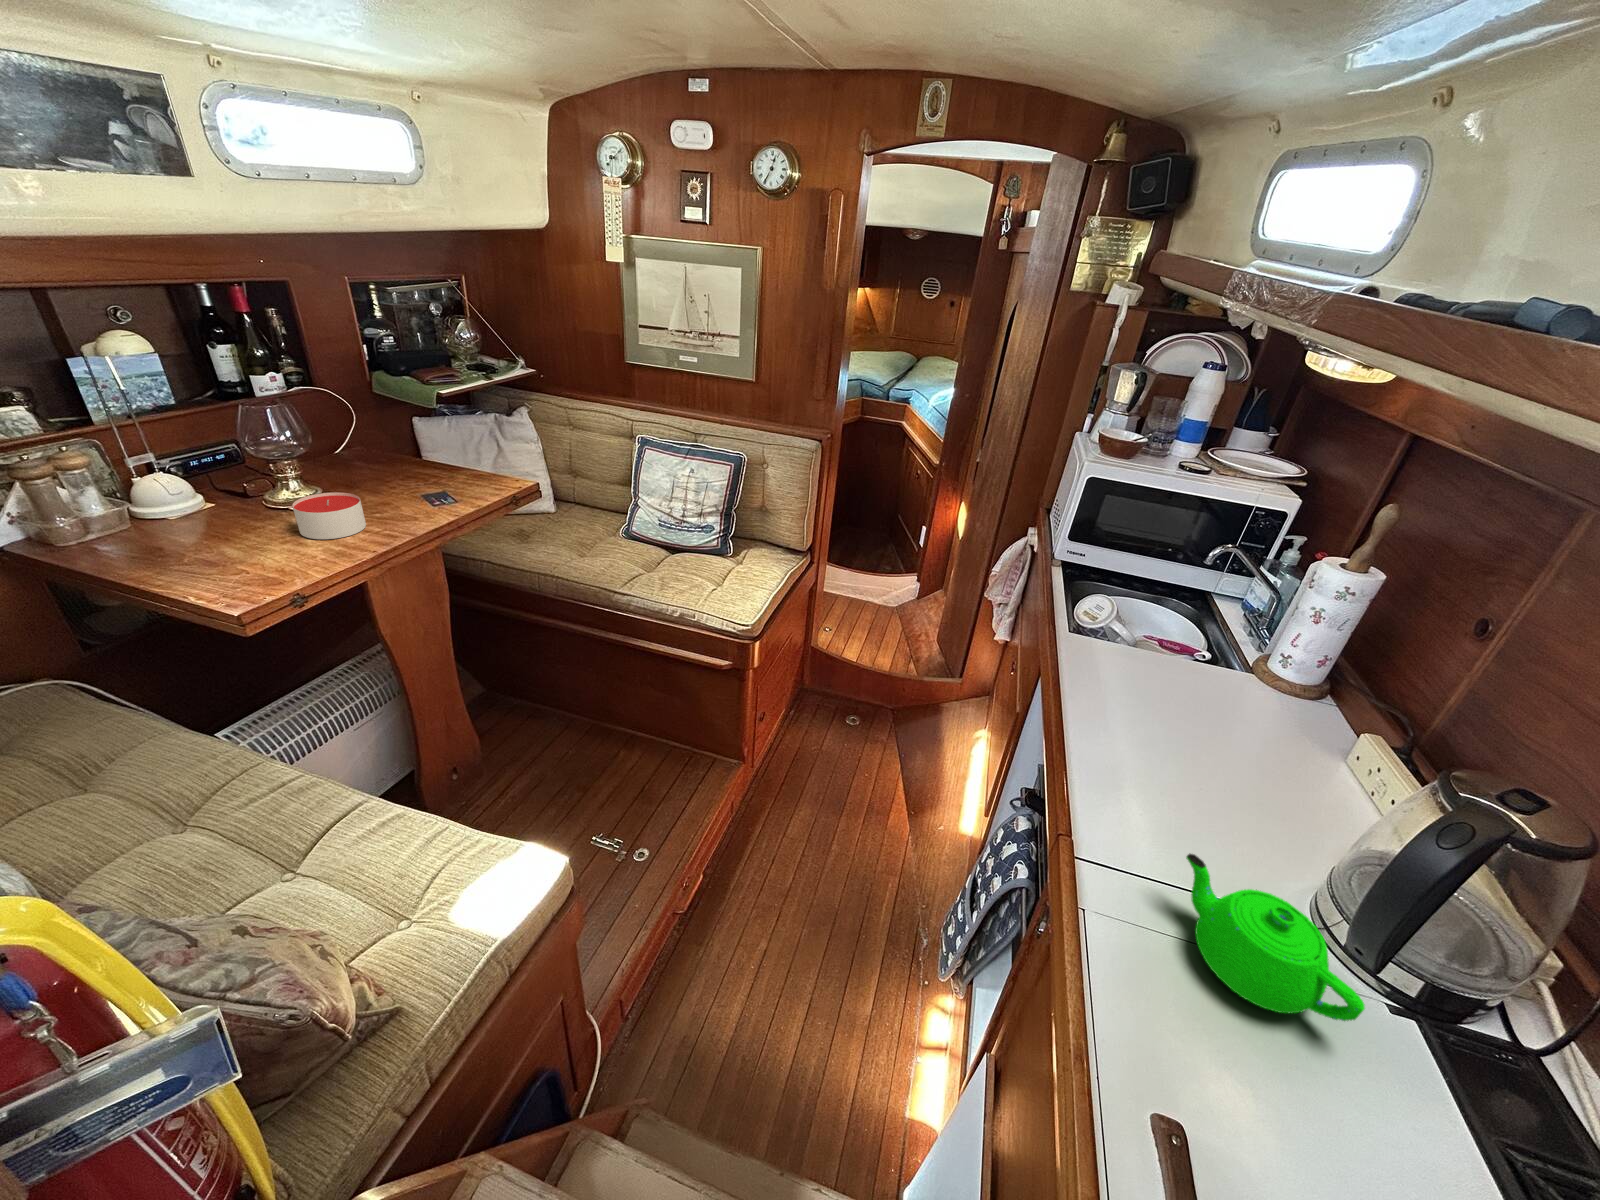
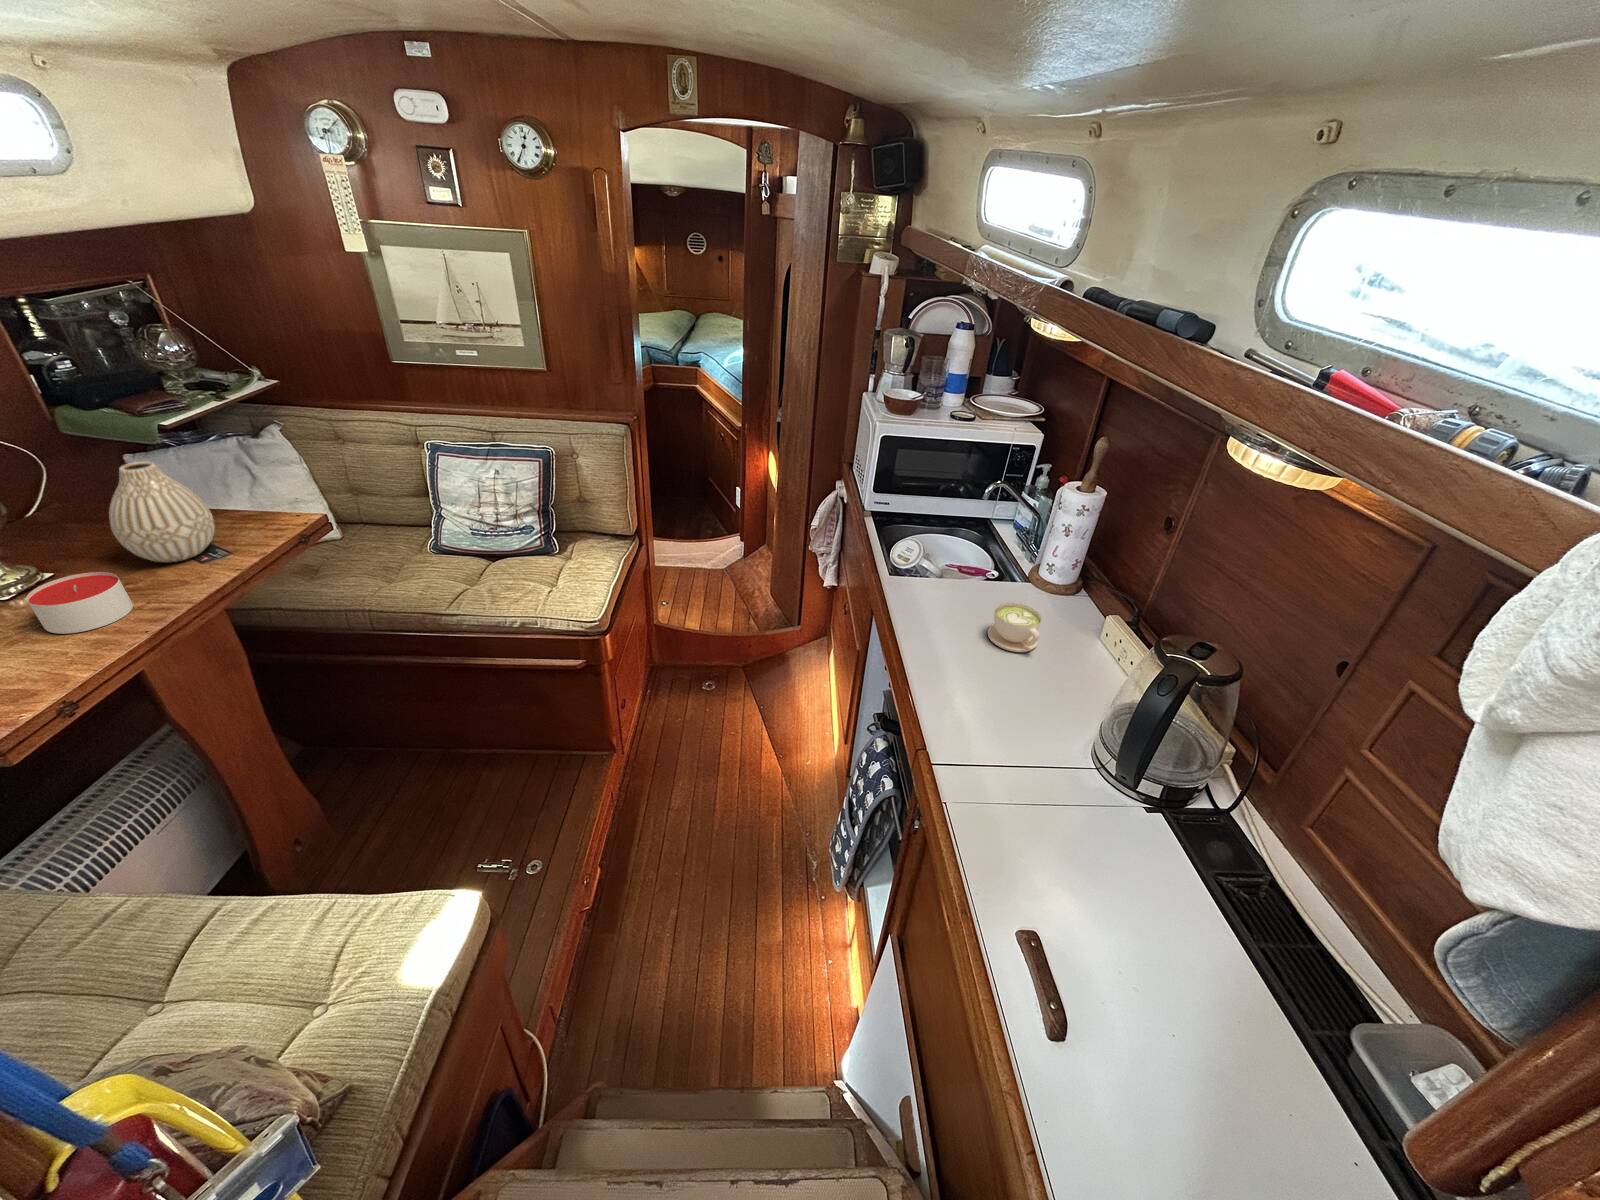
vase: none [370,408,445,498] -> present [109,462,215,562]
coffee cup: none [1184,687,1262,753] -> present [988,603,1042,652]
teapot: present [1186,854,1365,1021] -> none [1008,741,1135,839]

